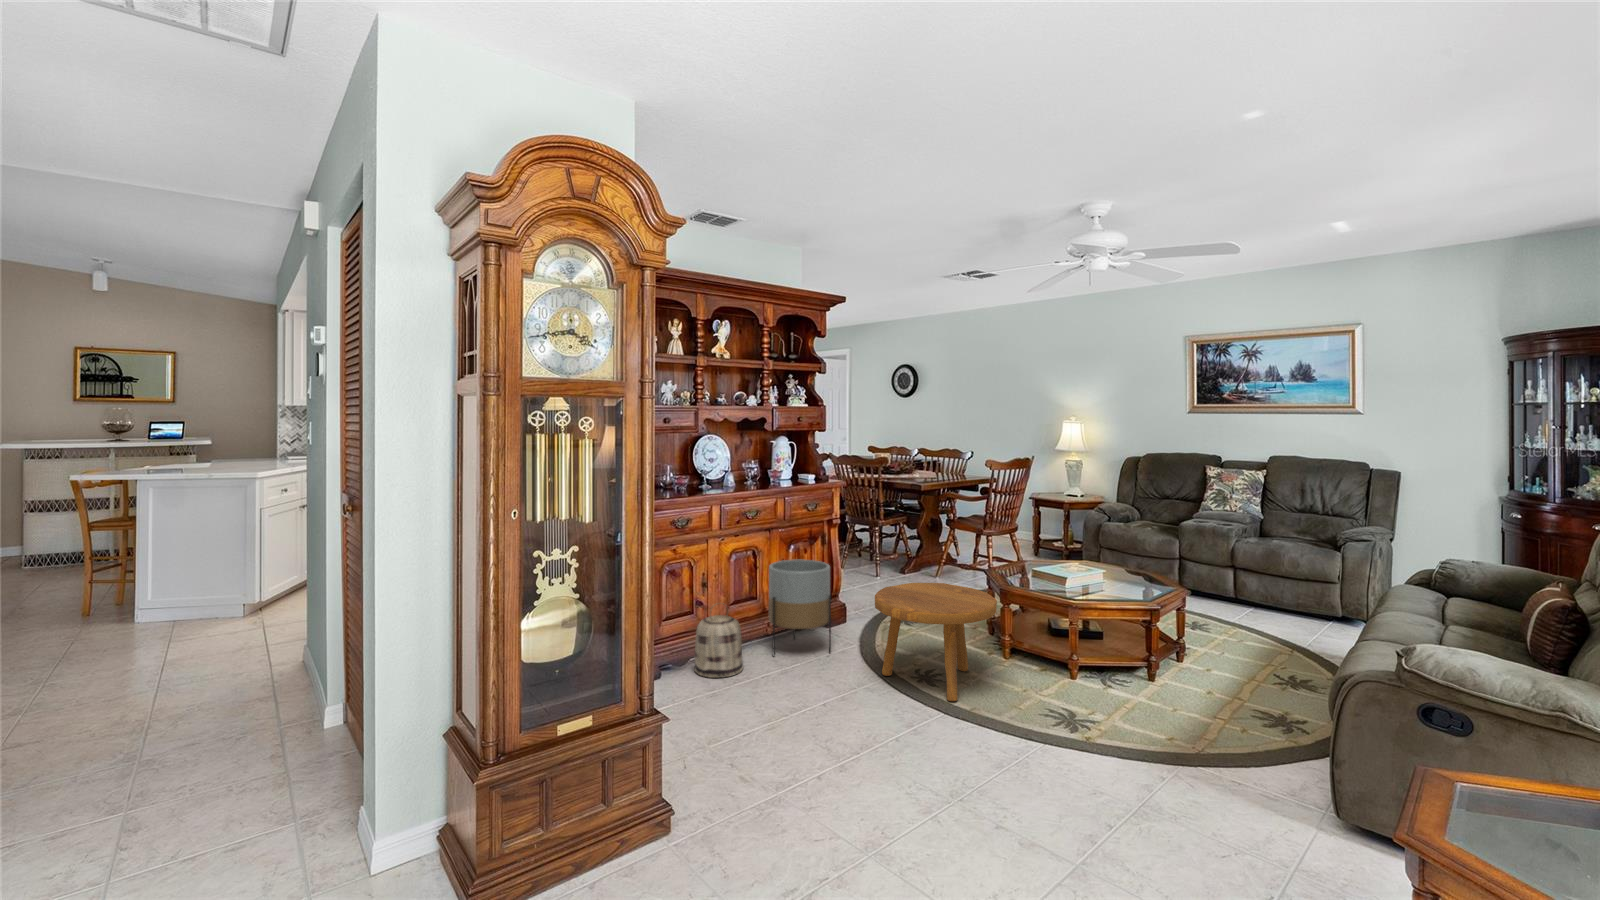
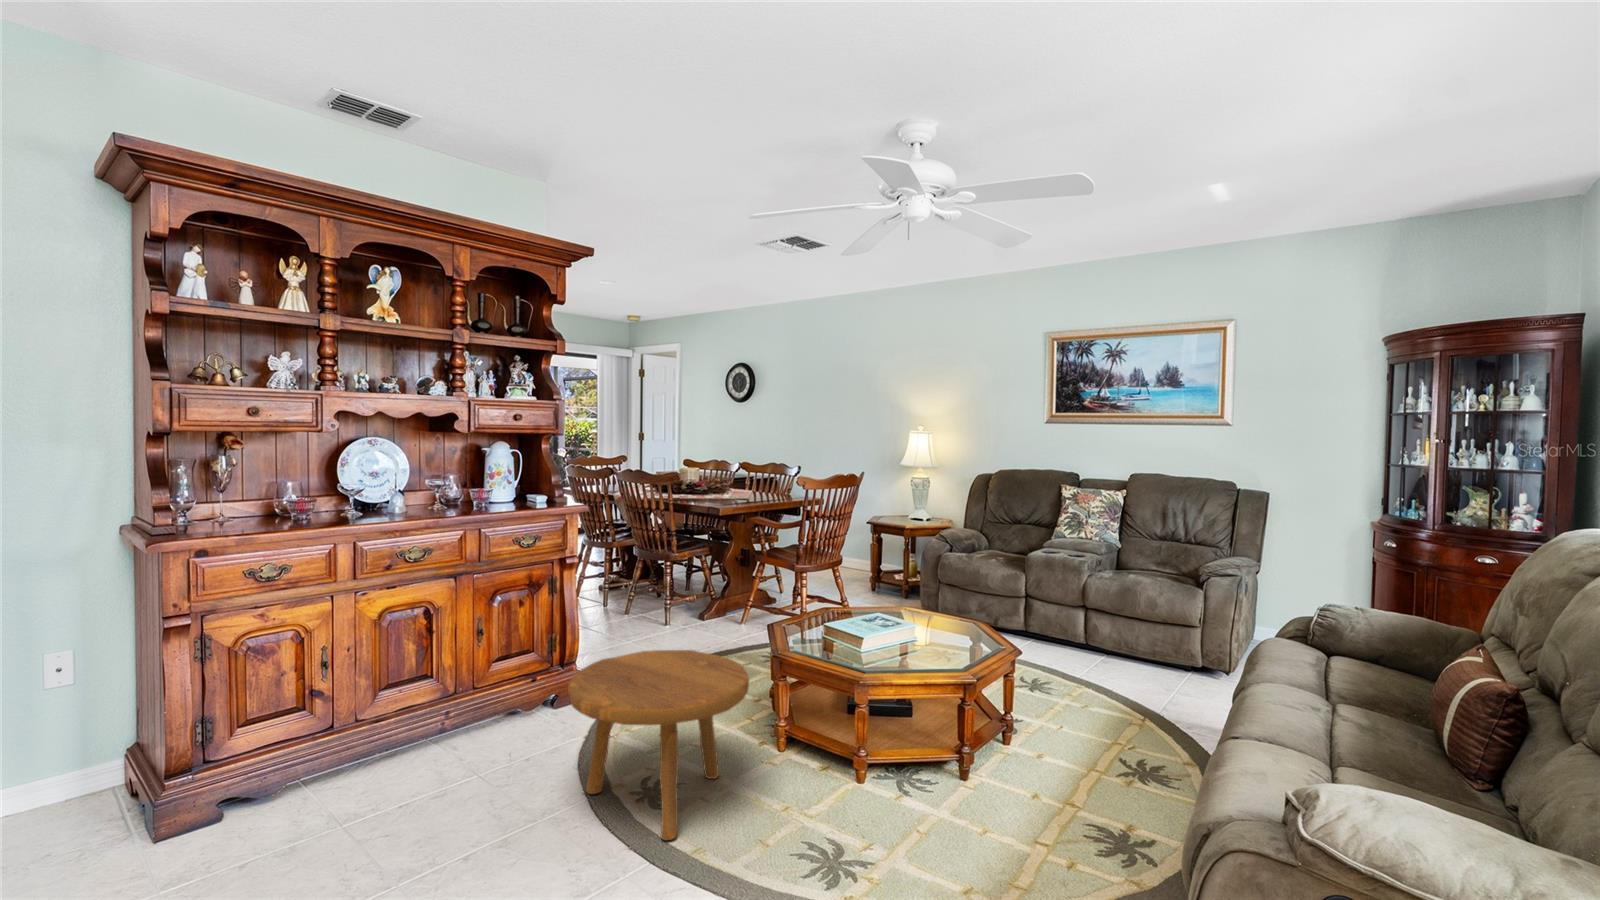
planter: present [769,560,831,656] -> none [438,617,536,766]
basket: present [694,603,743,678] -> none [288,692,377,814]

